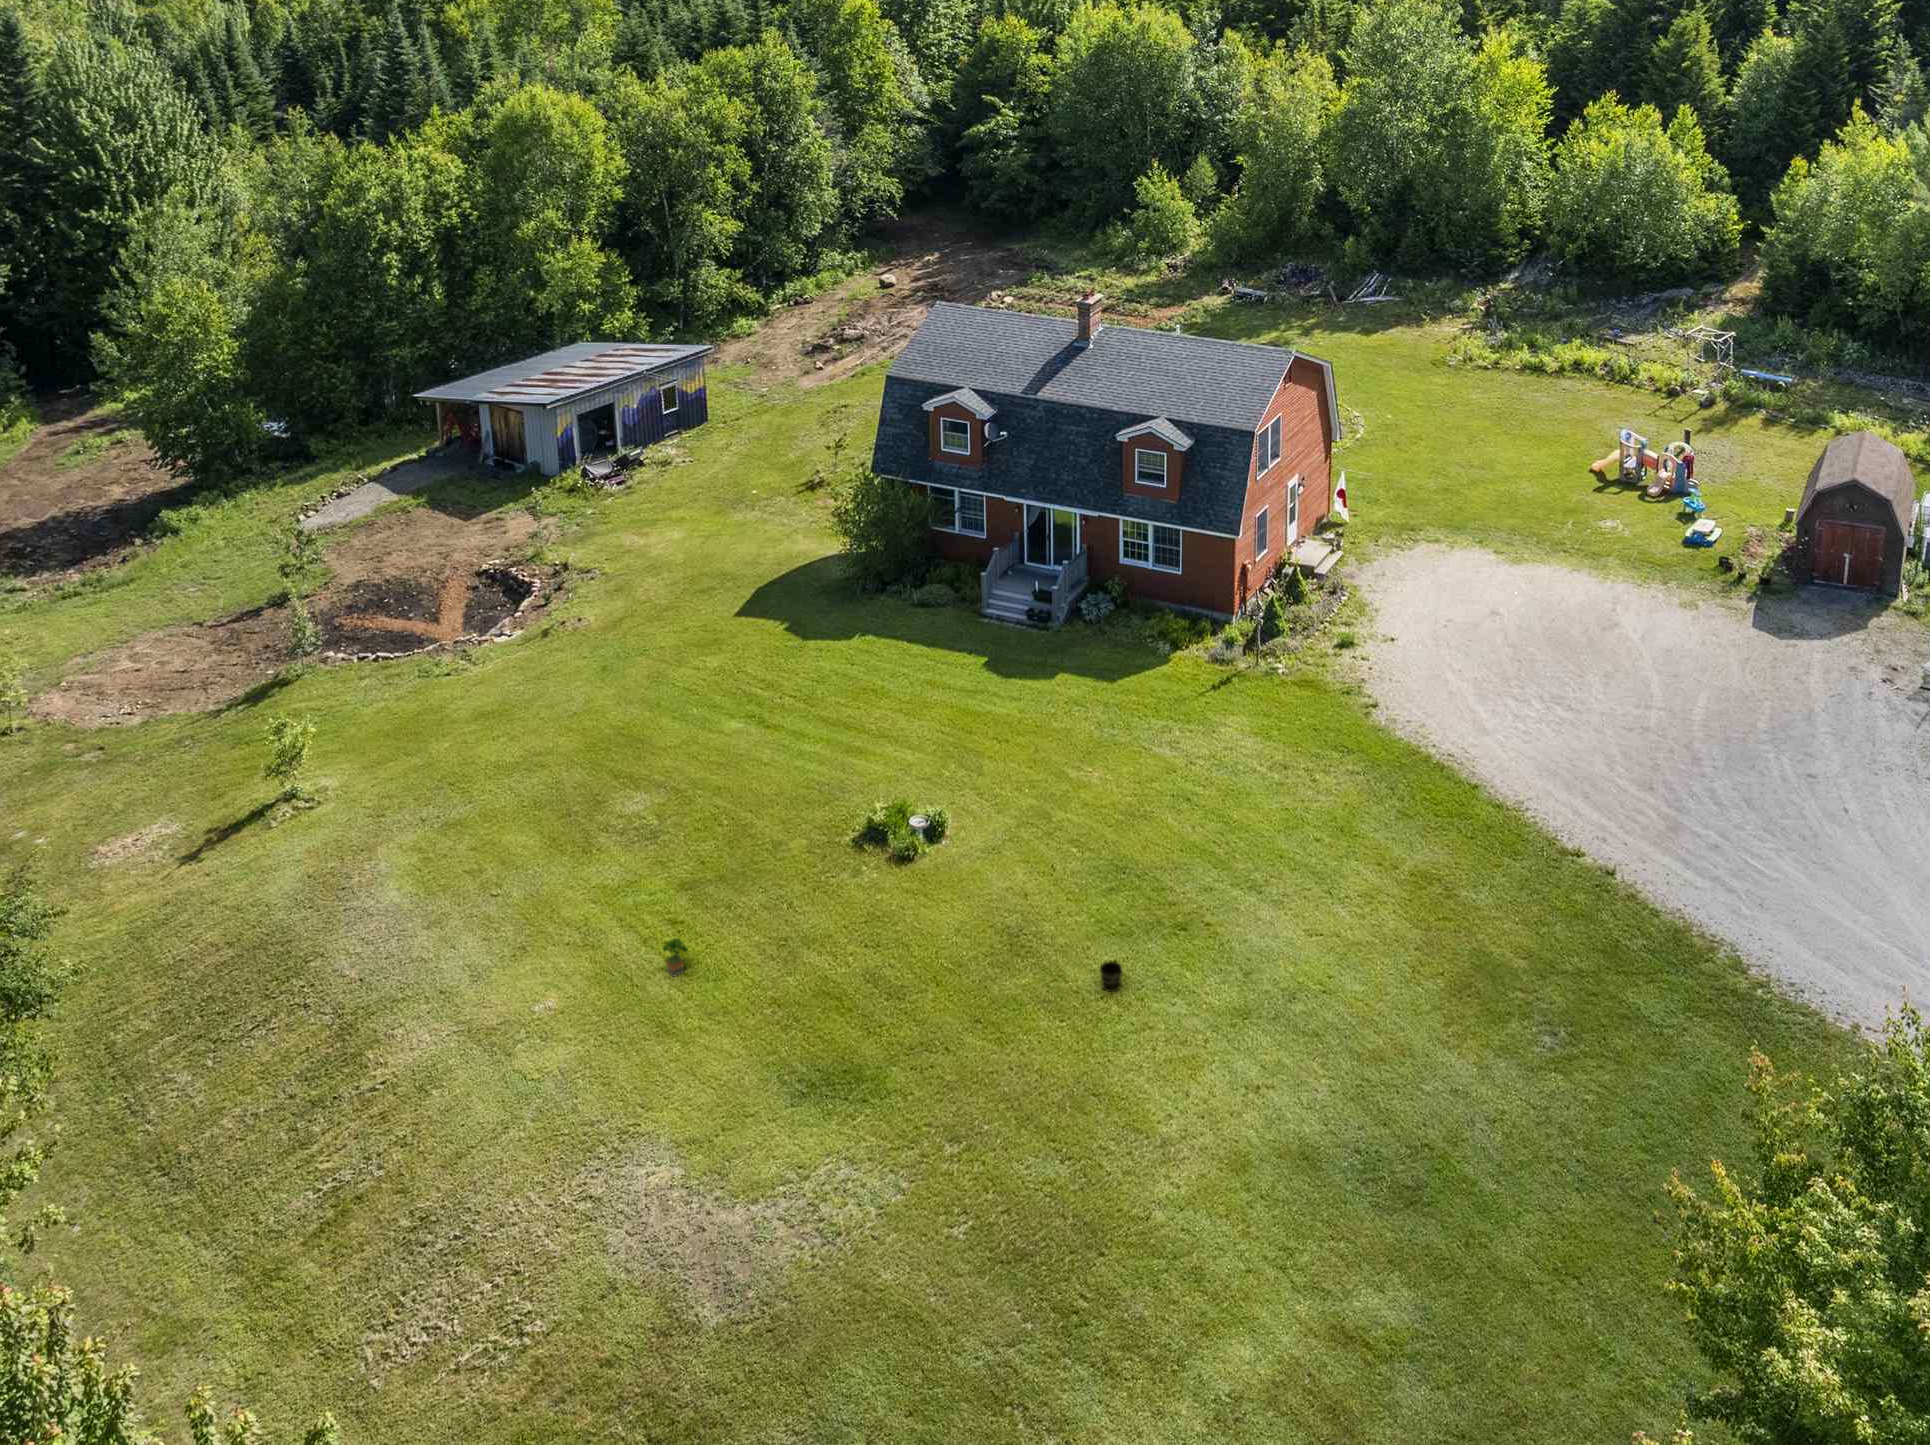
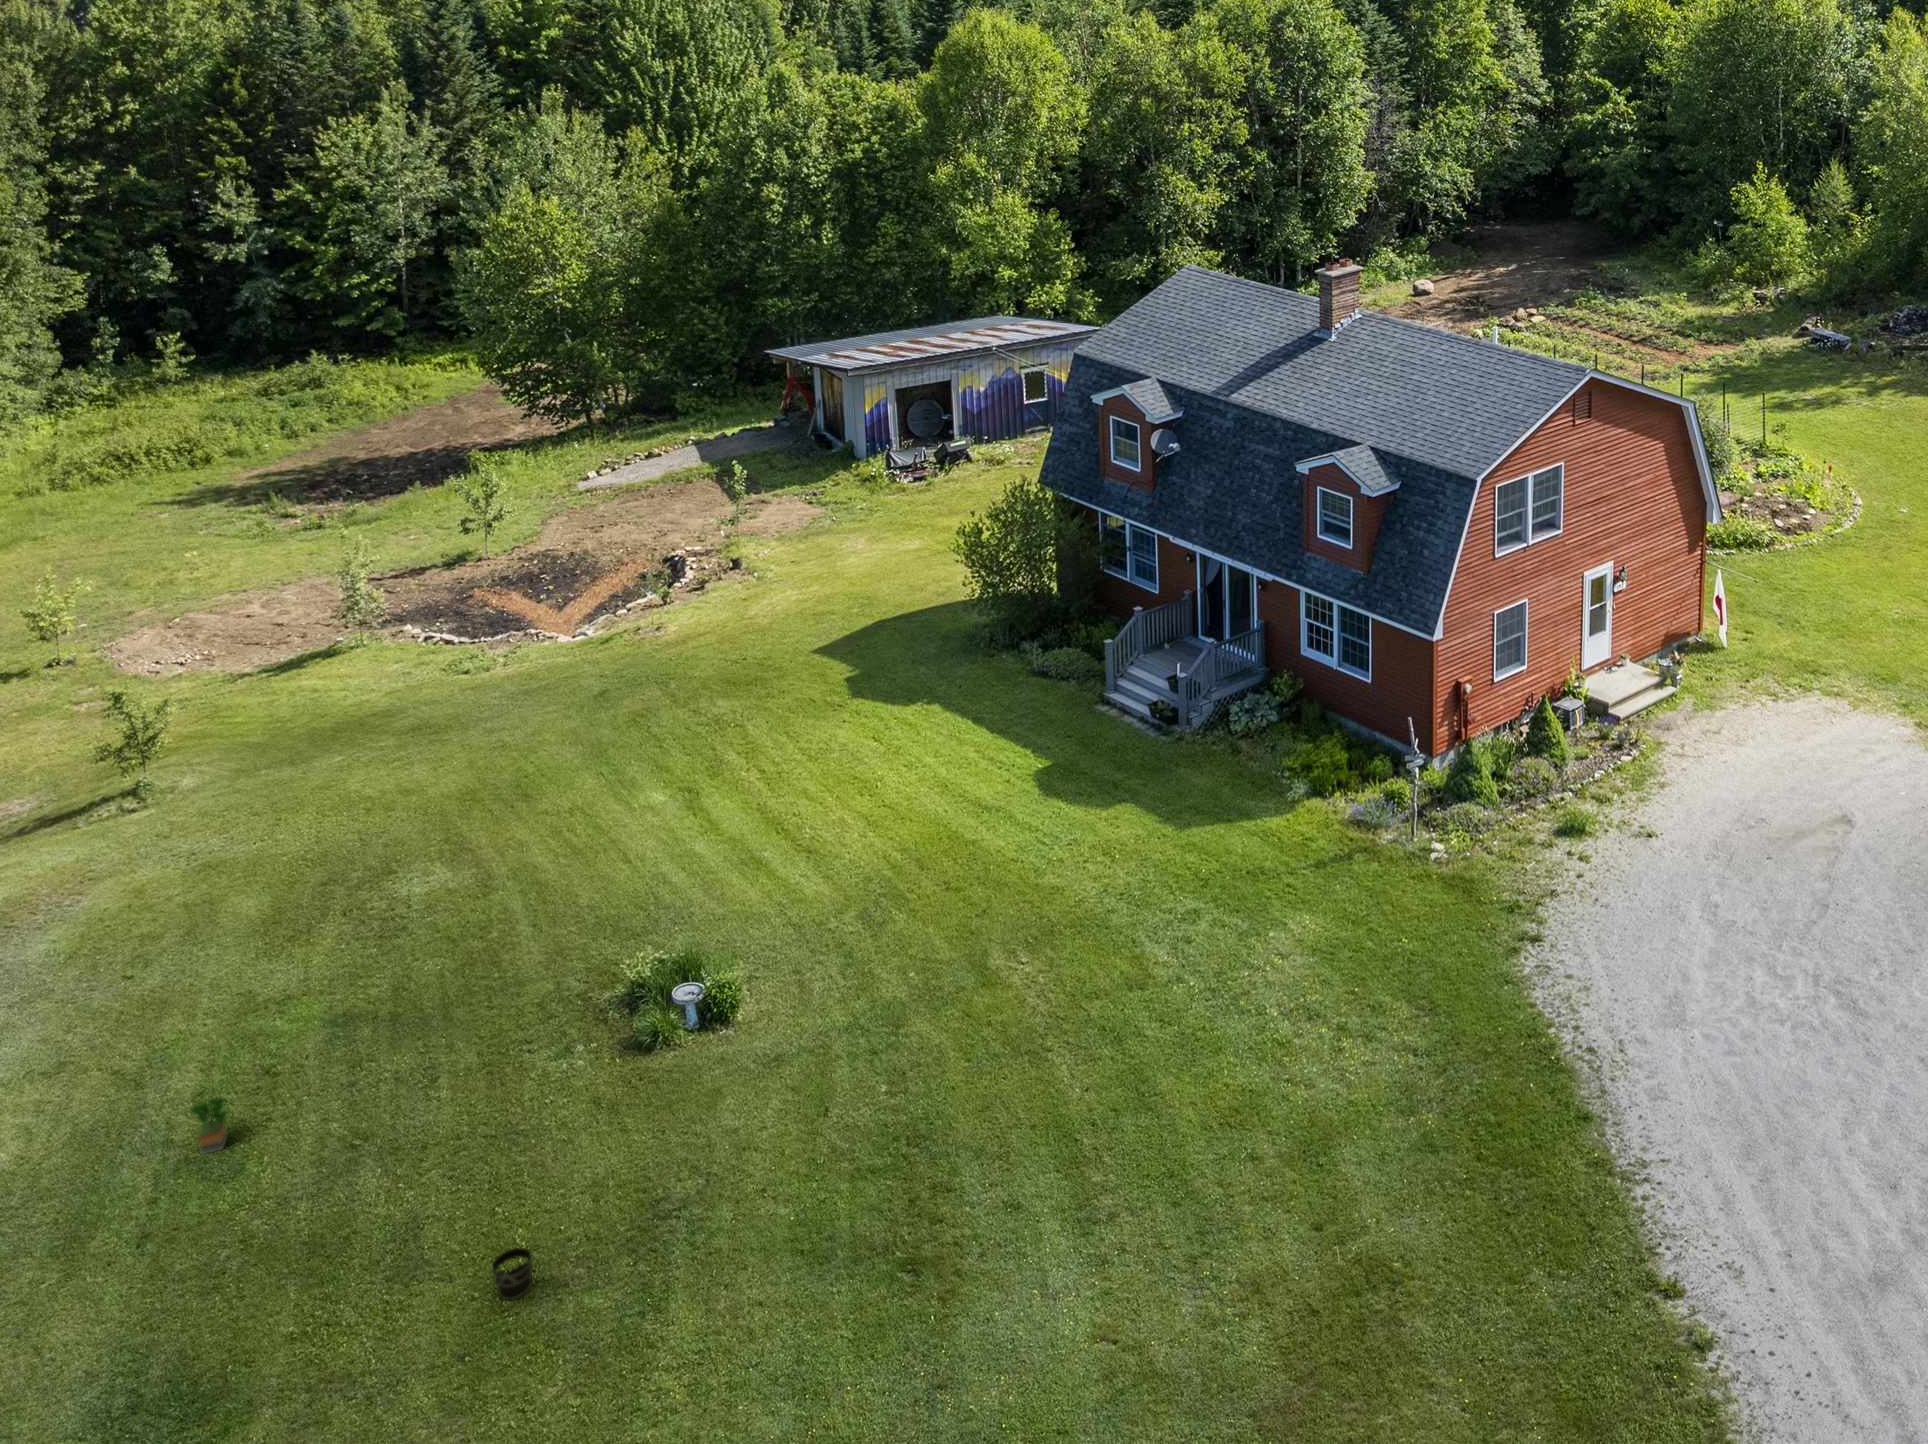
bucket: present [1100,961,1122,992] -> present [491,1247,532,1300]

